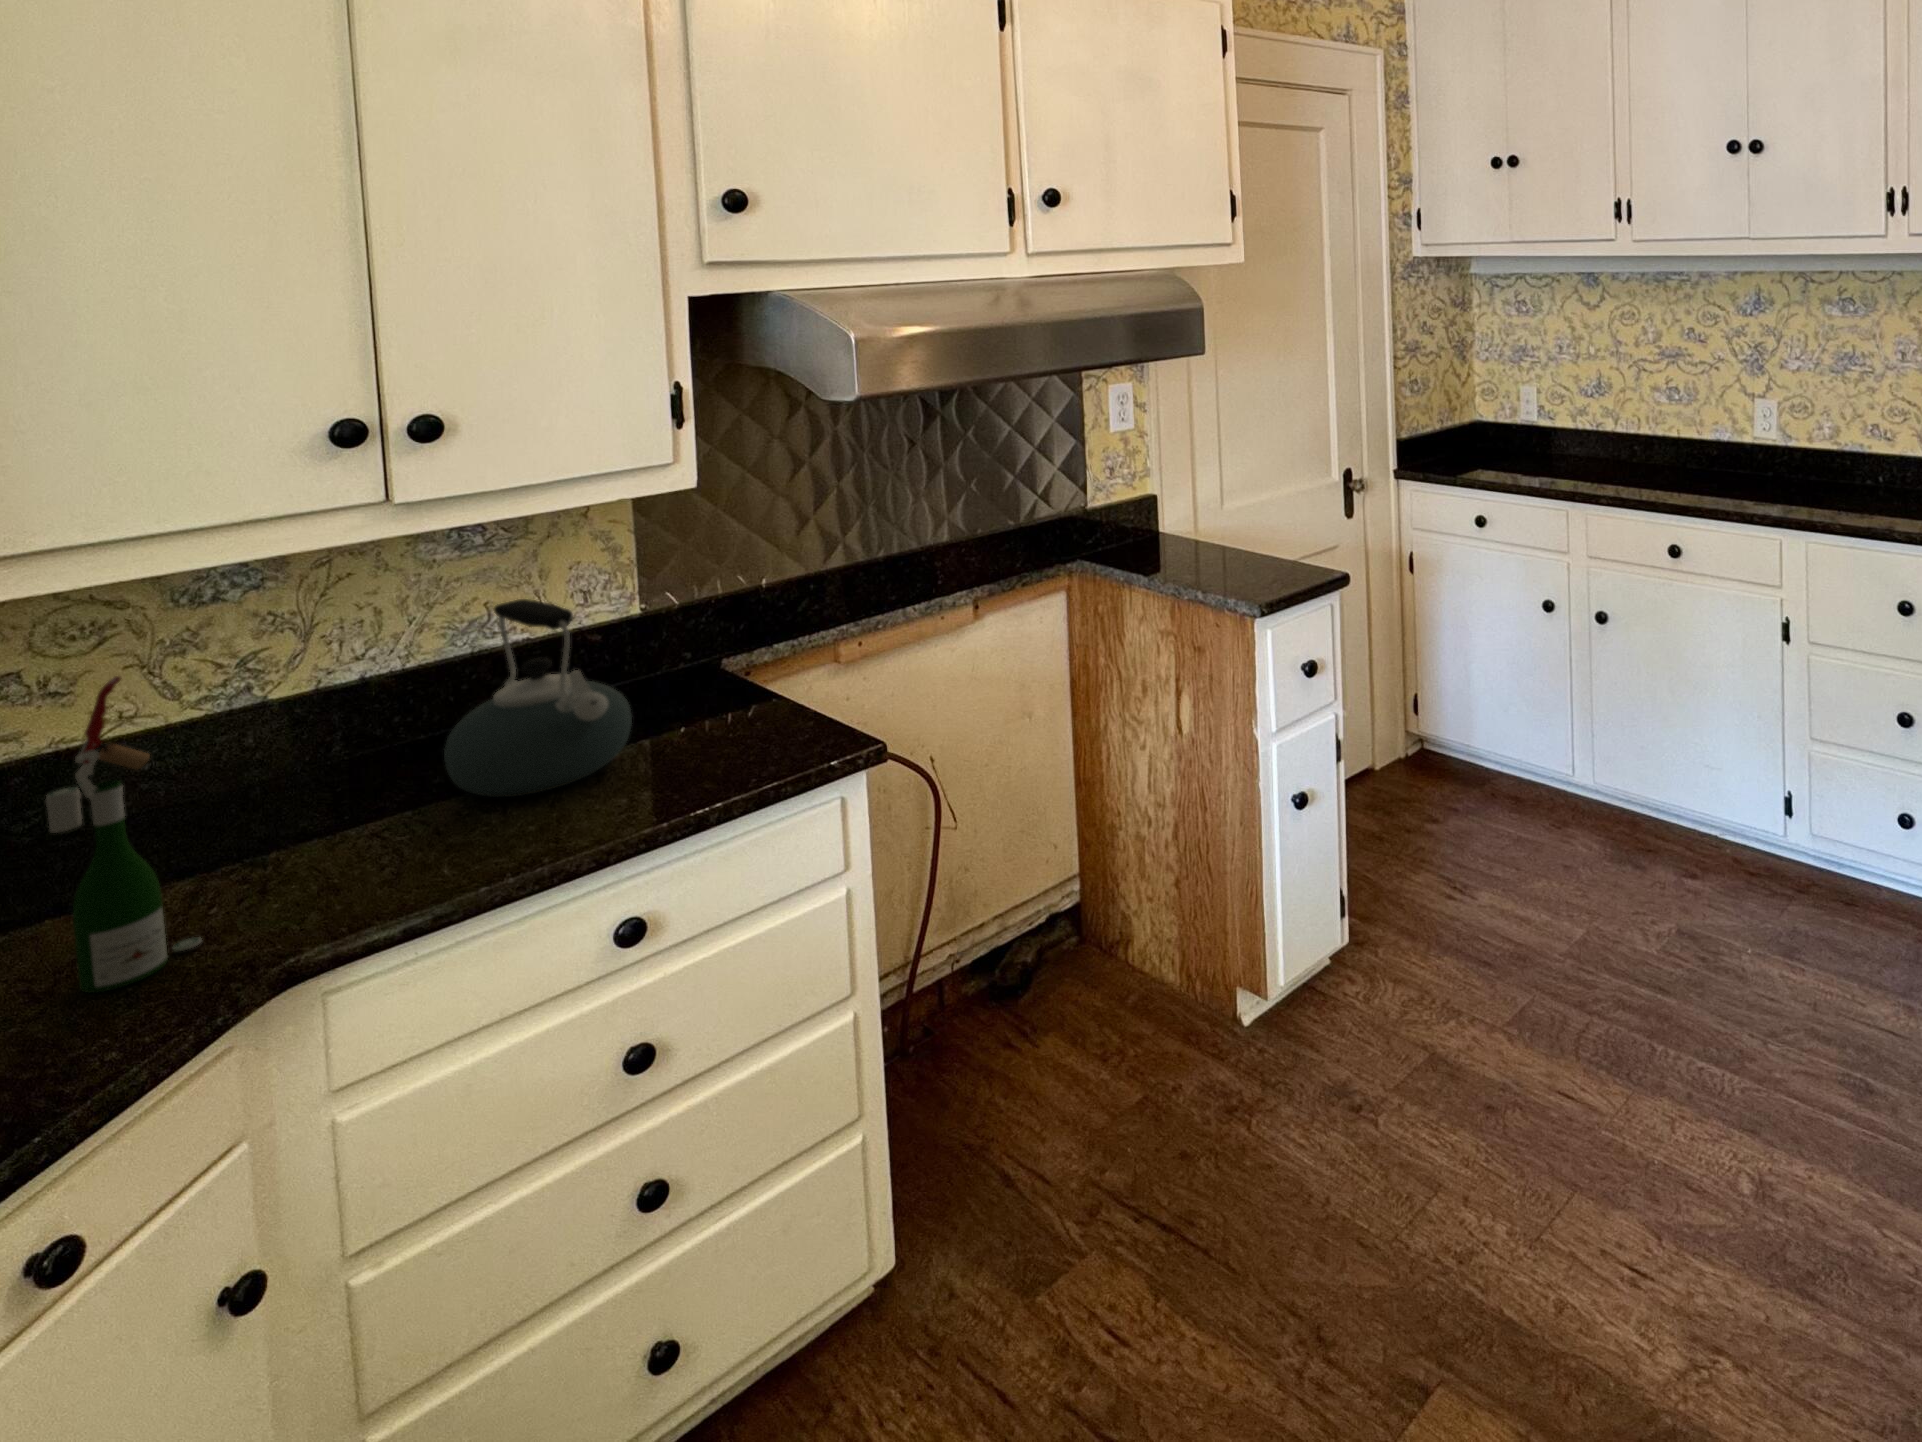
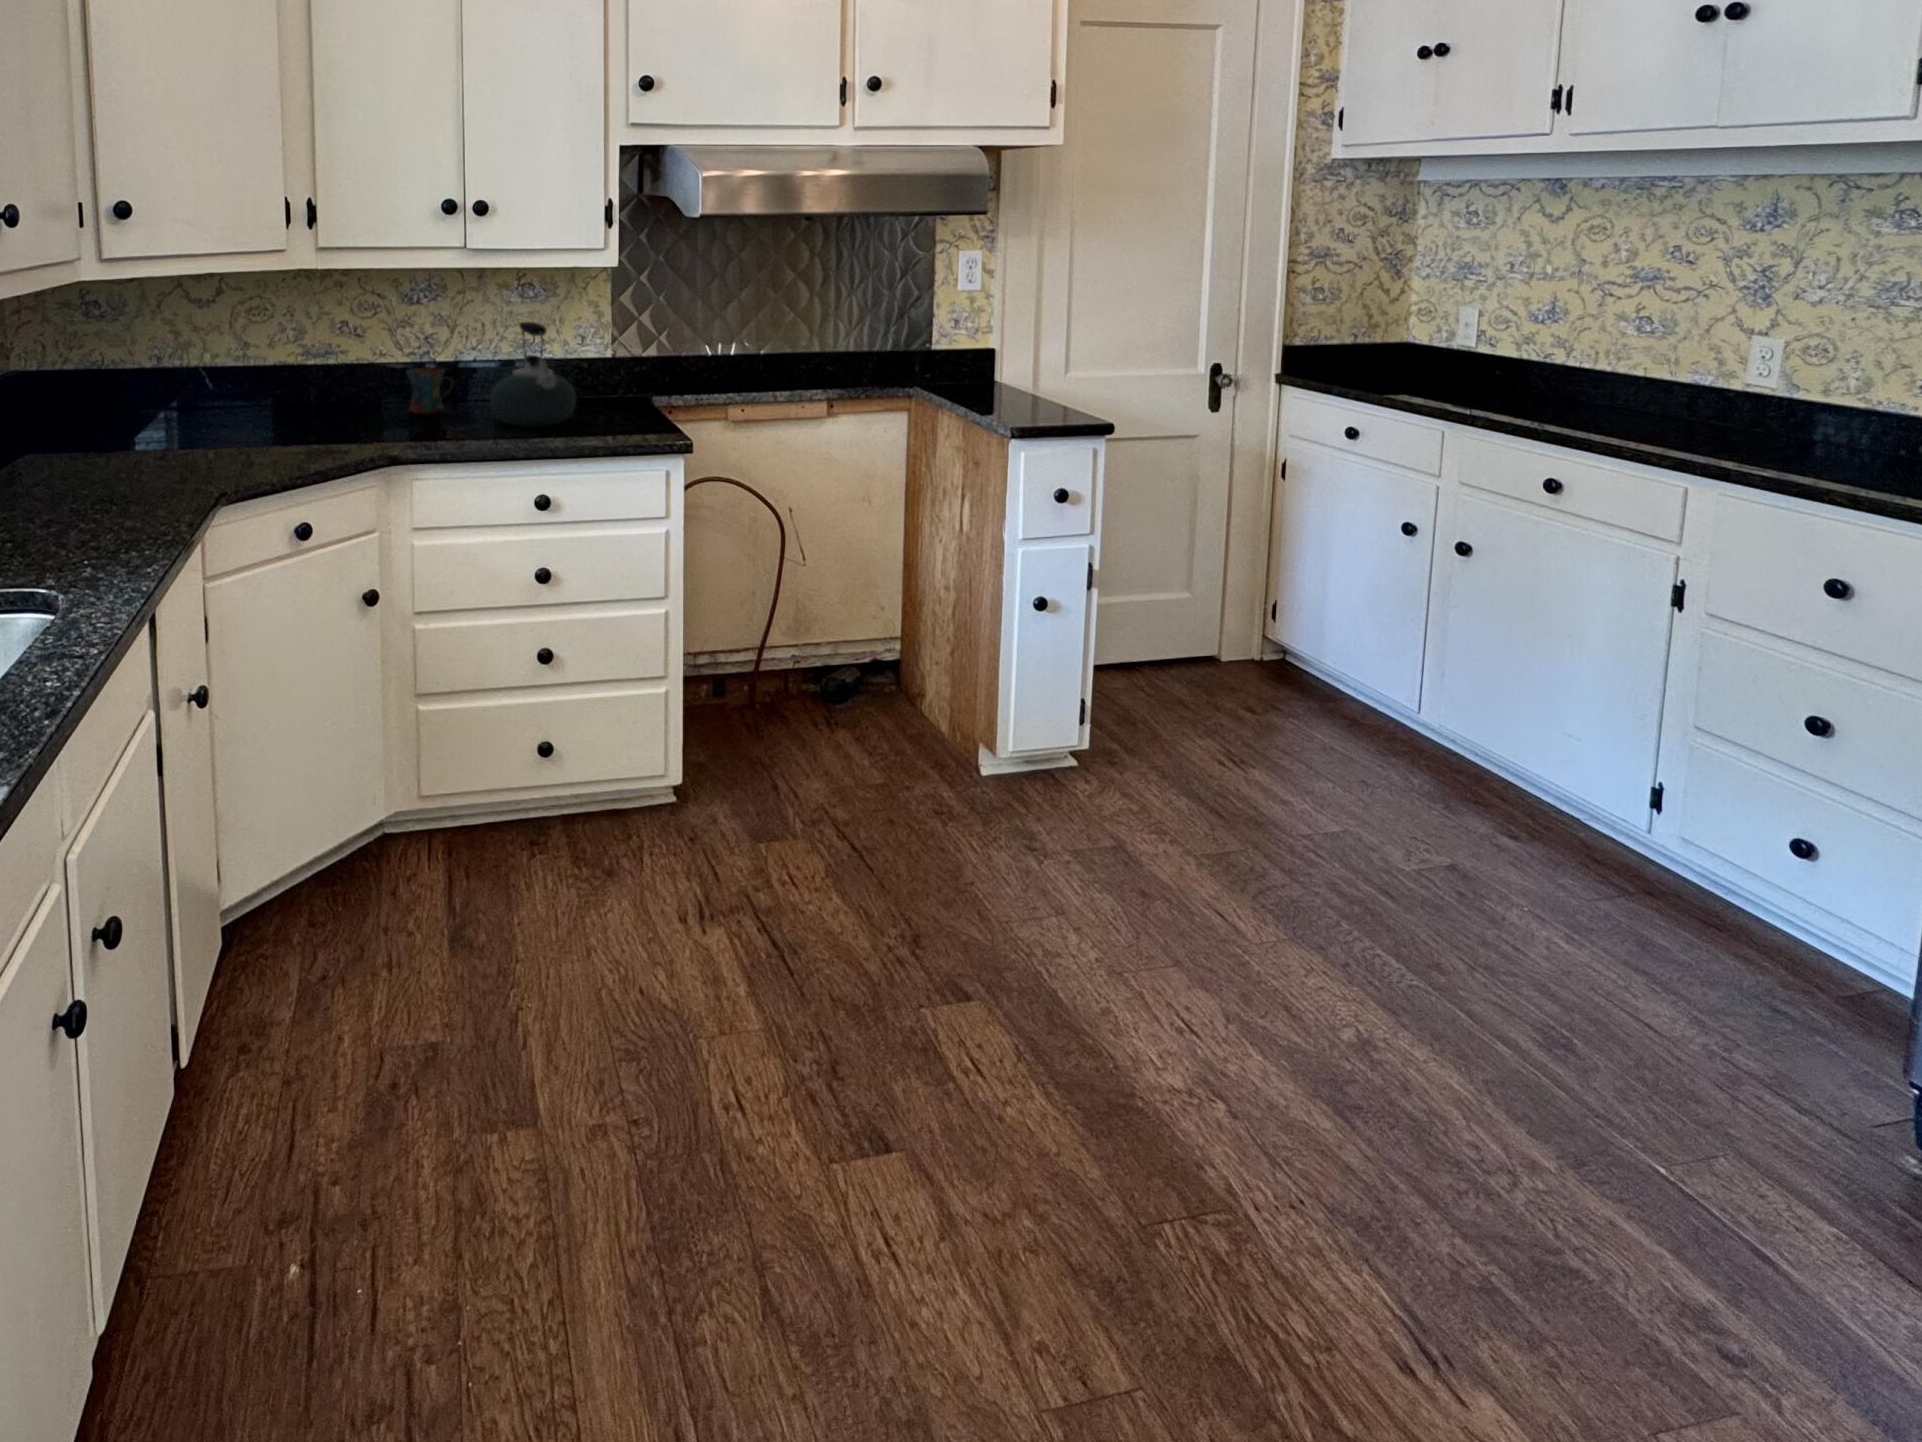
wine bottle: present [46,676,201,993] -> none [335,304,382,444]
mug: none [212,722,342,828] -> present [406,368,453,414]

